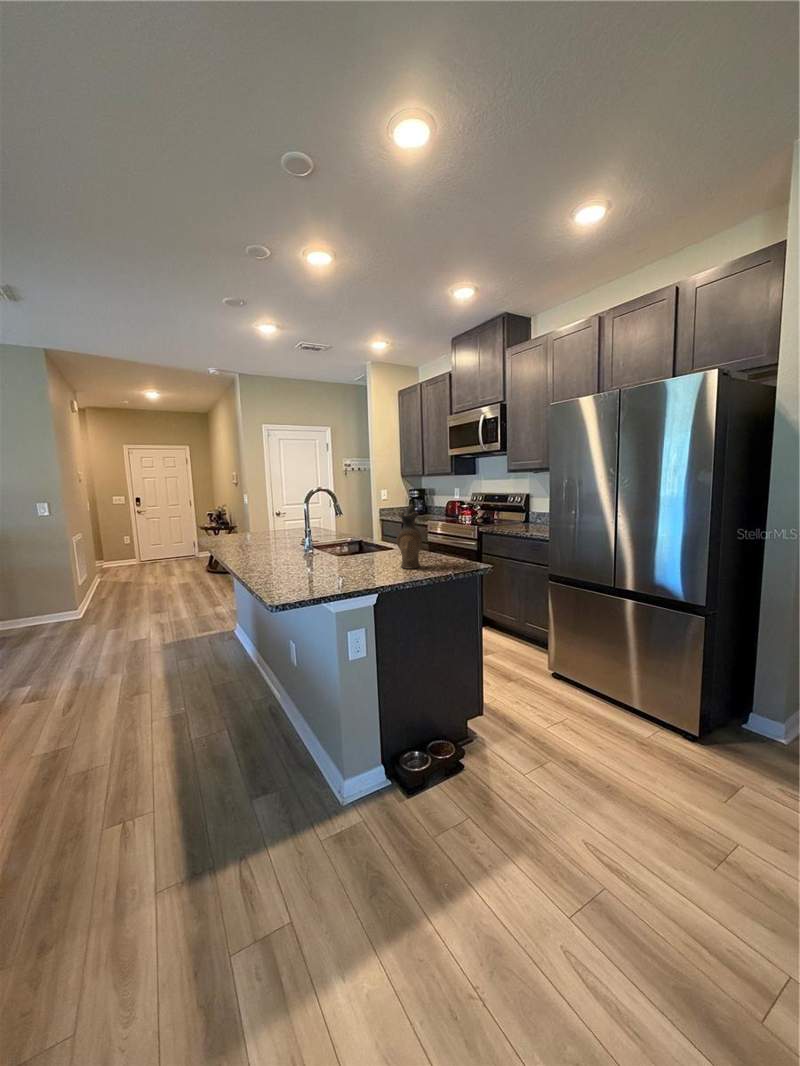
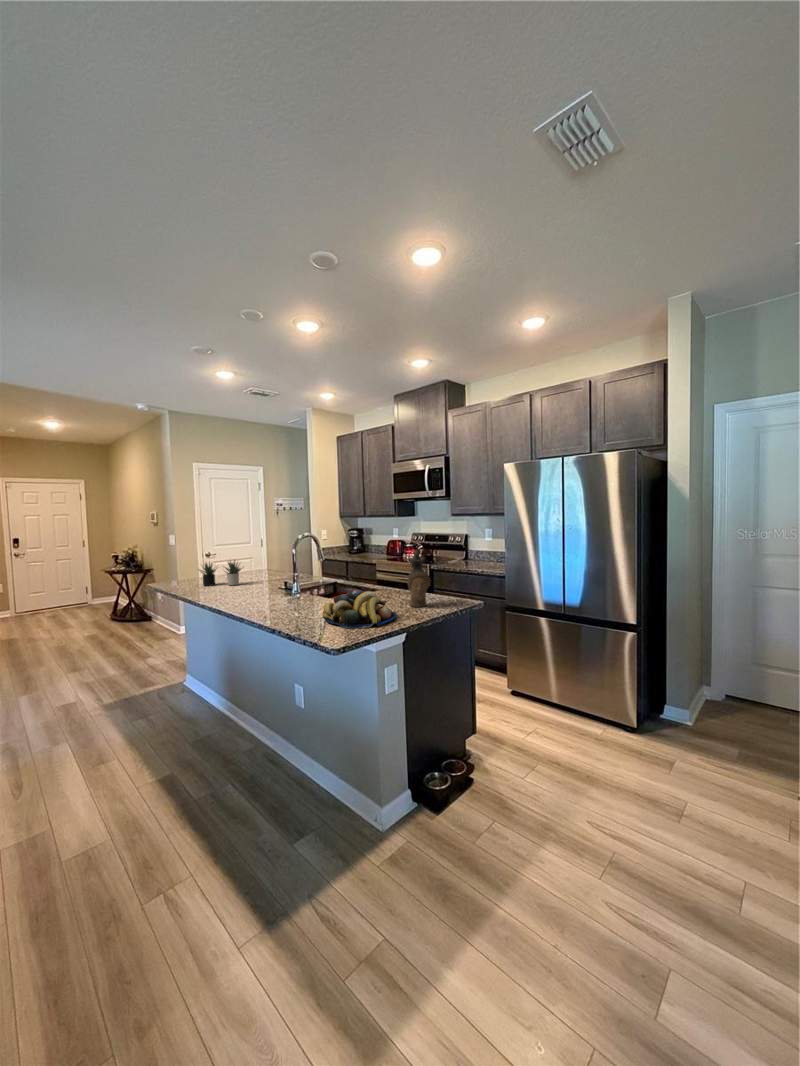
succulent plant: none [226,513,270,540] -> present [199,560,242,586]
fruit bowl: none [290,546,372,587] -> present [323,590,396,629]

